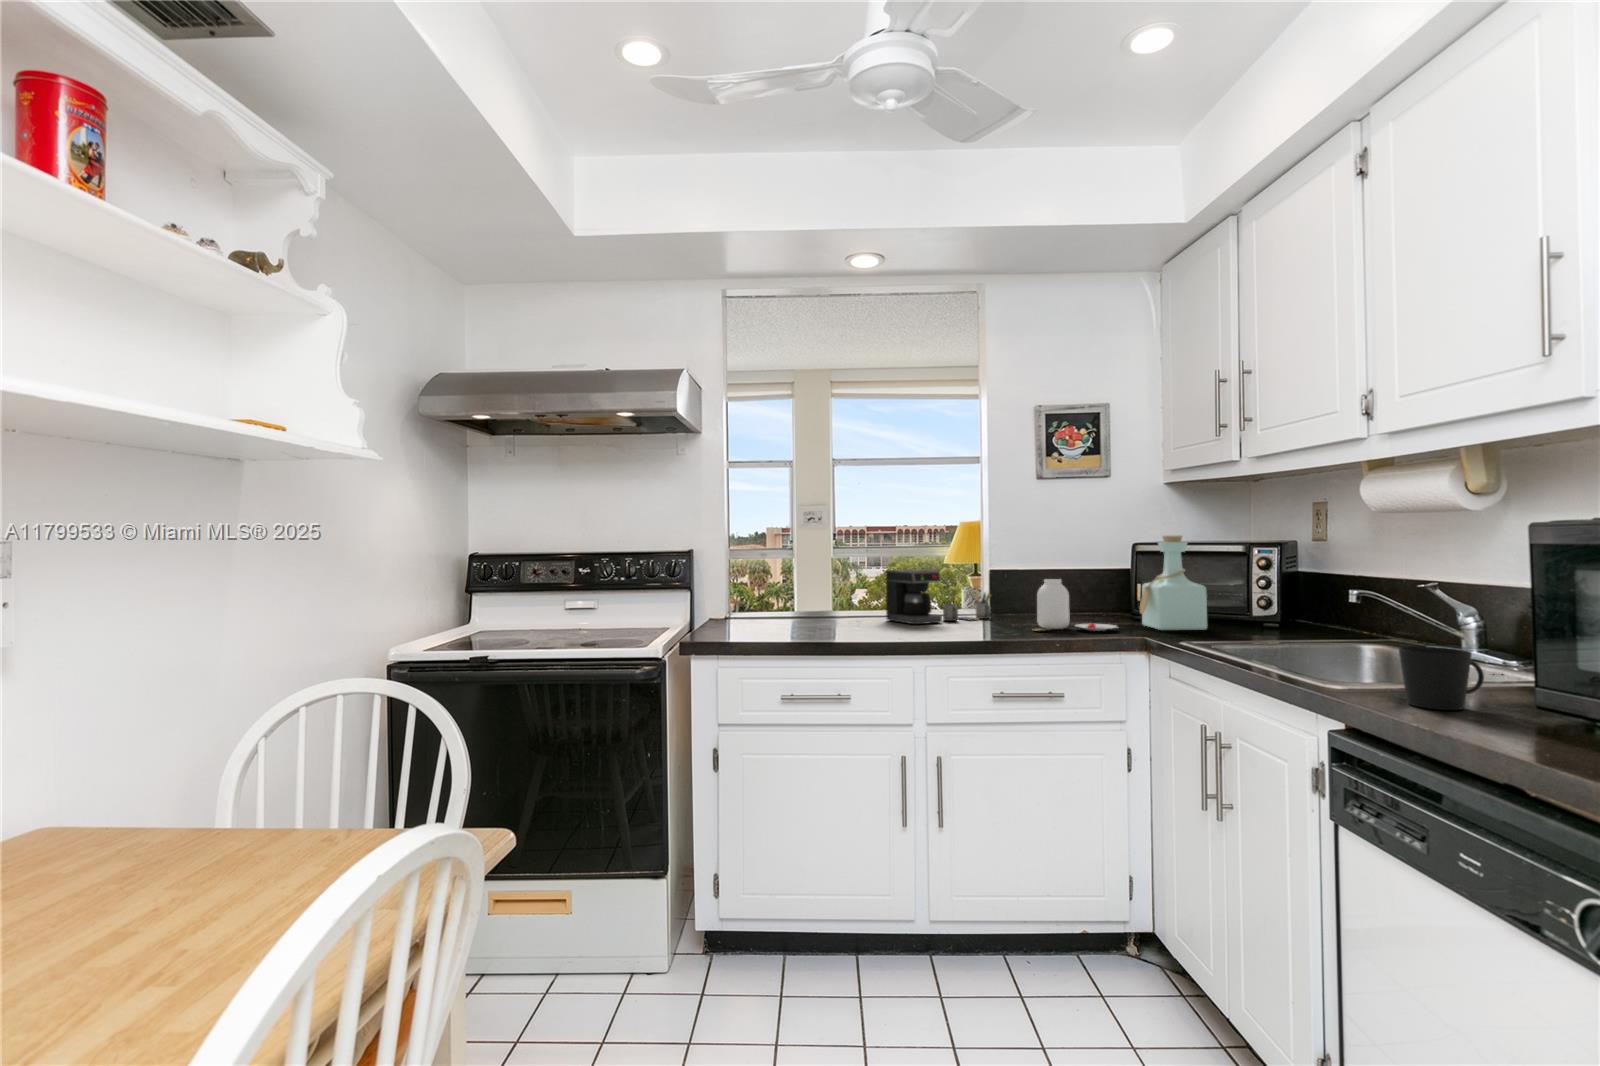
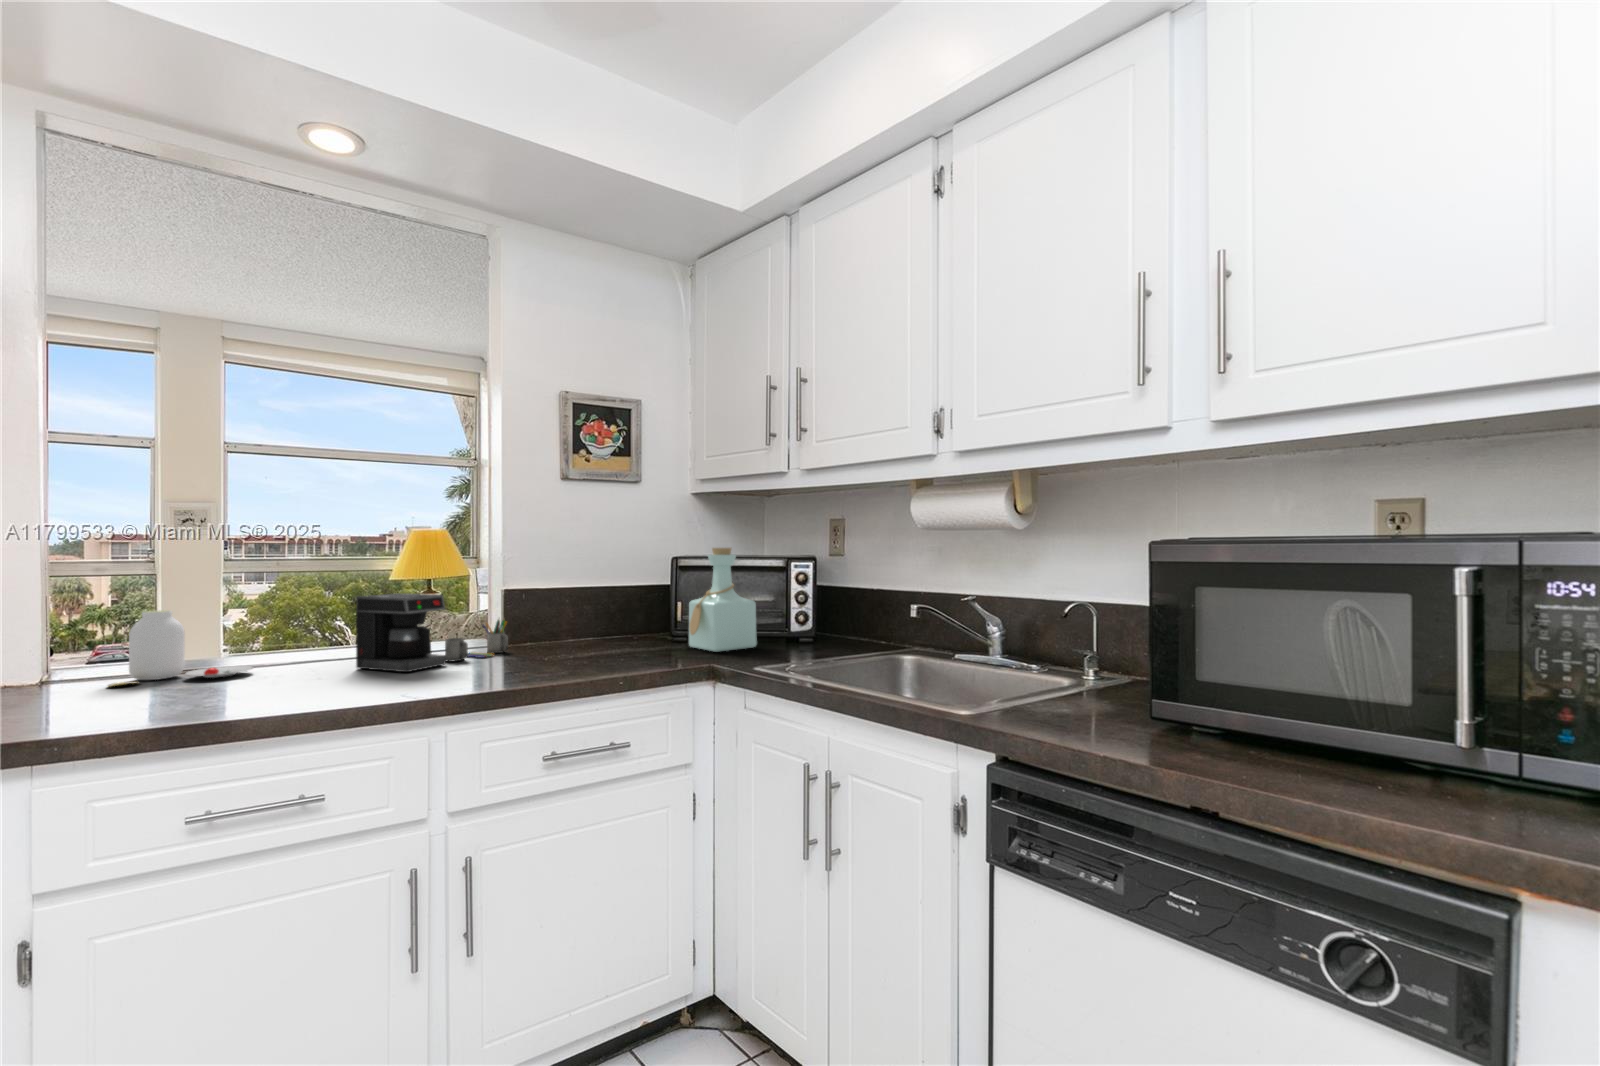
jar: present [1034,579,1118,631] -> present [108,610,253,687]
cup: present [1399,646,1484,710] -> none [1037,661,1098,728]

